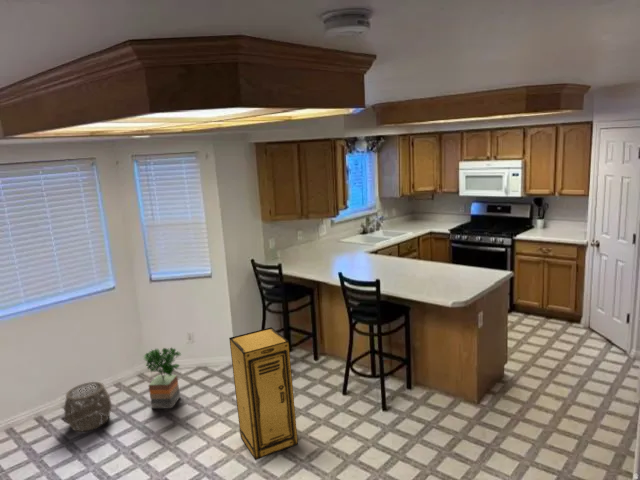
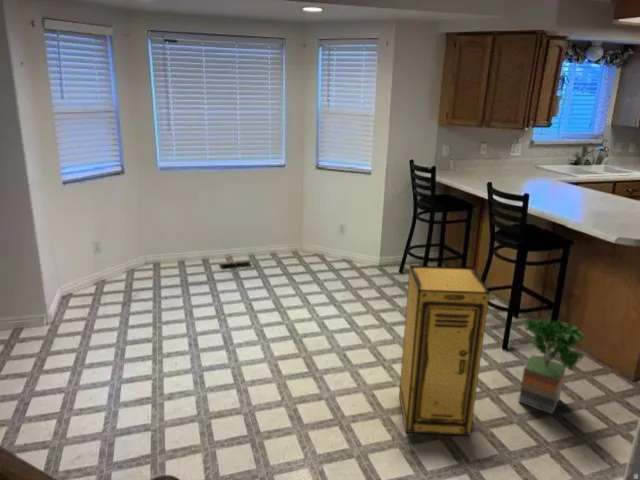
potted tree: present [144,348,180,408] -> present [519,318,584,414]
woven basket: present [64,382,111,431] -> none [229,274,277,325]

